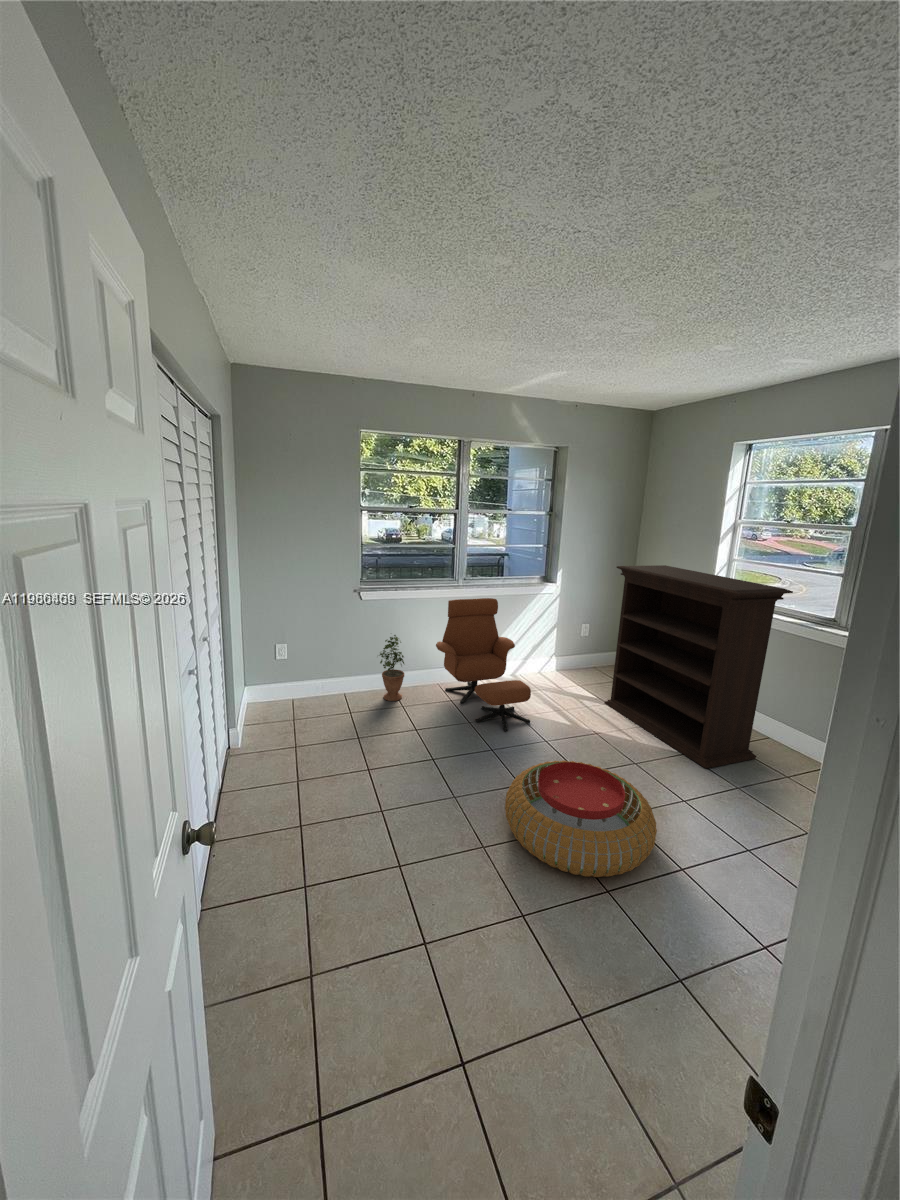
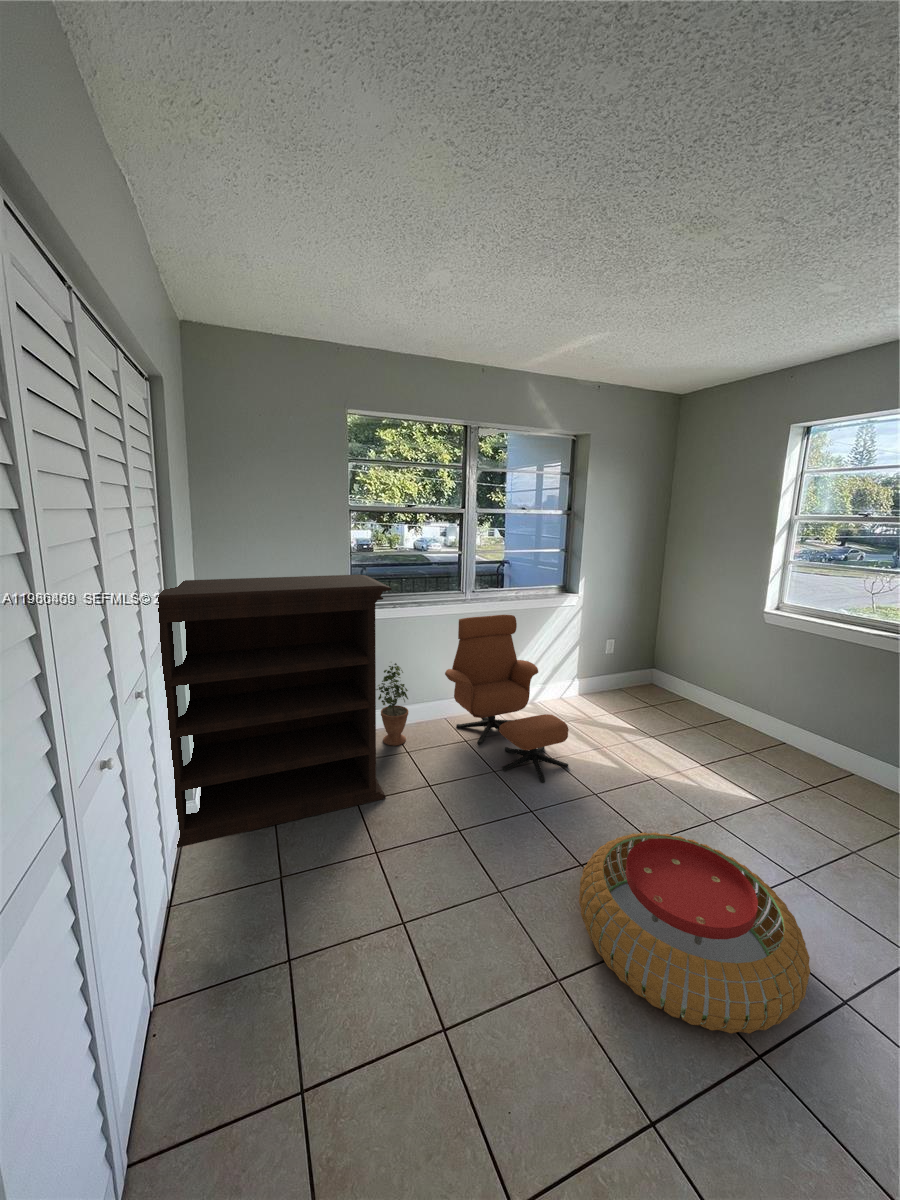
bookshelf: present [604,565,793,768] -> present [158,574,392,848]

